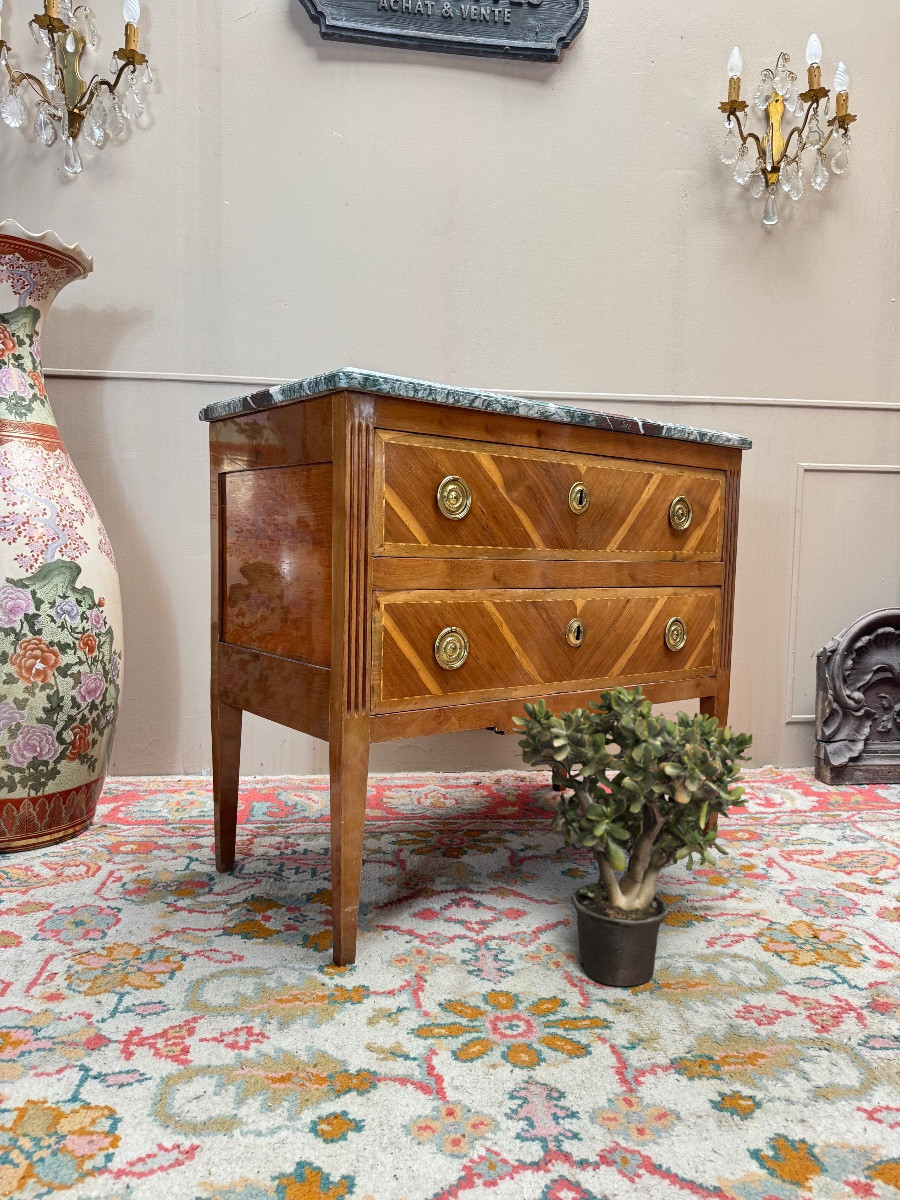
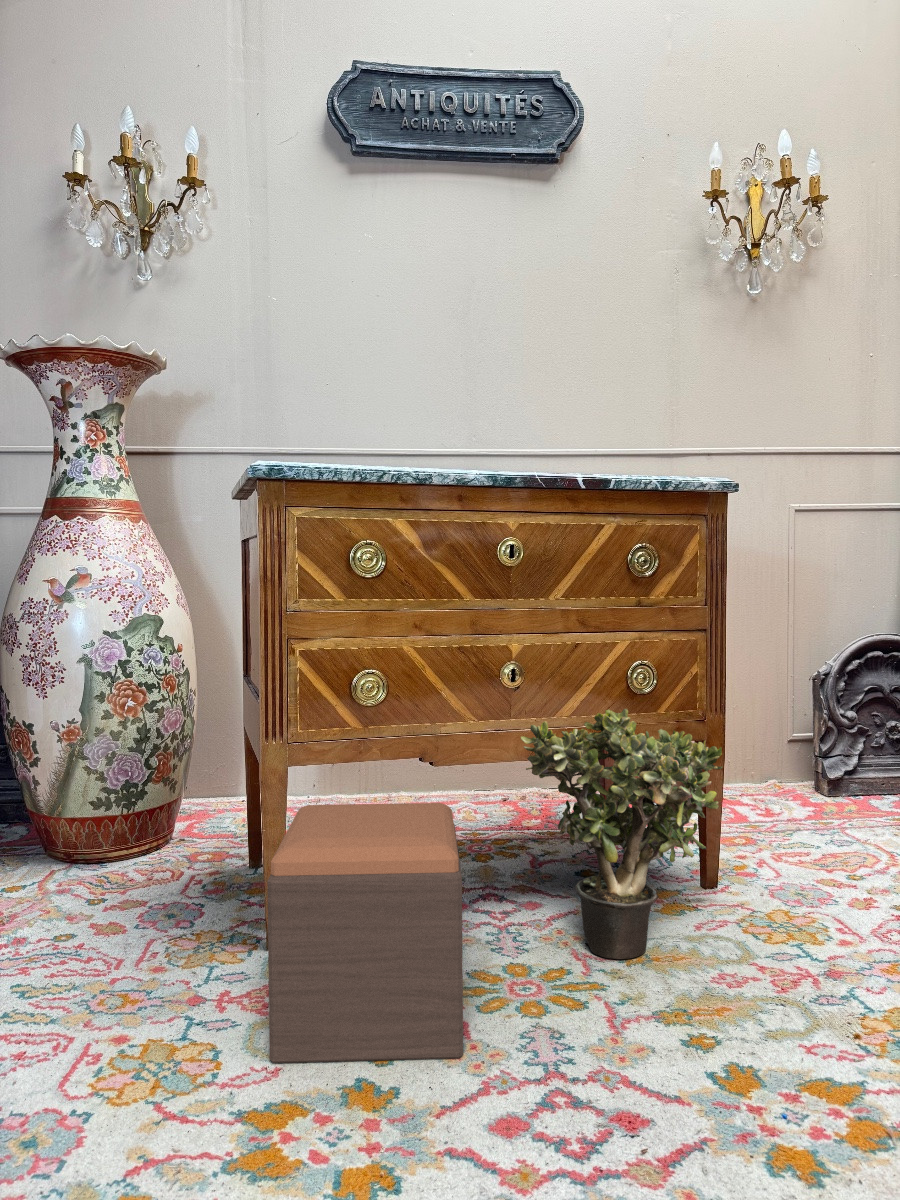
footstool: none [187,797,442,1135] -> present [267,803,463,1063]

